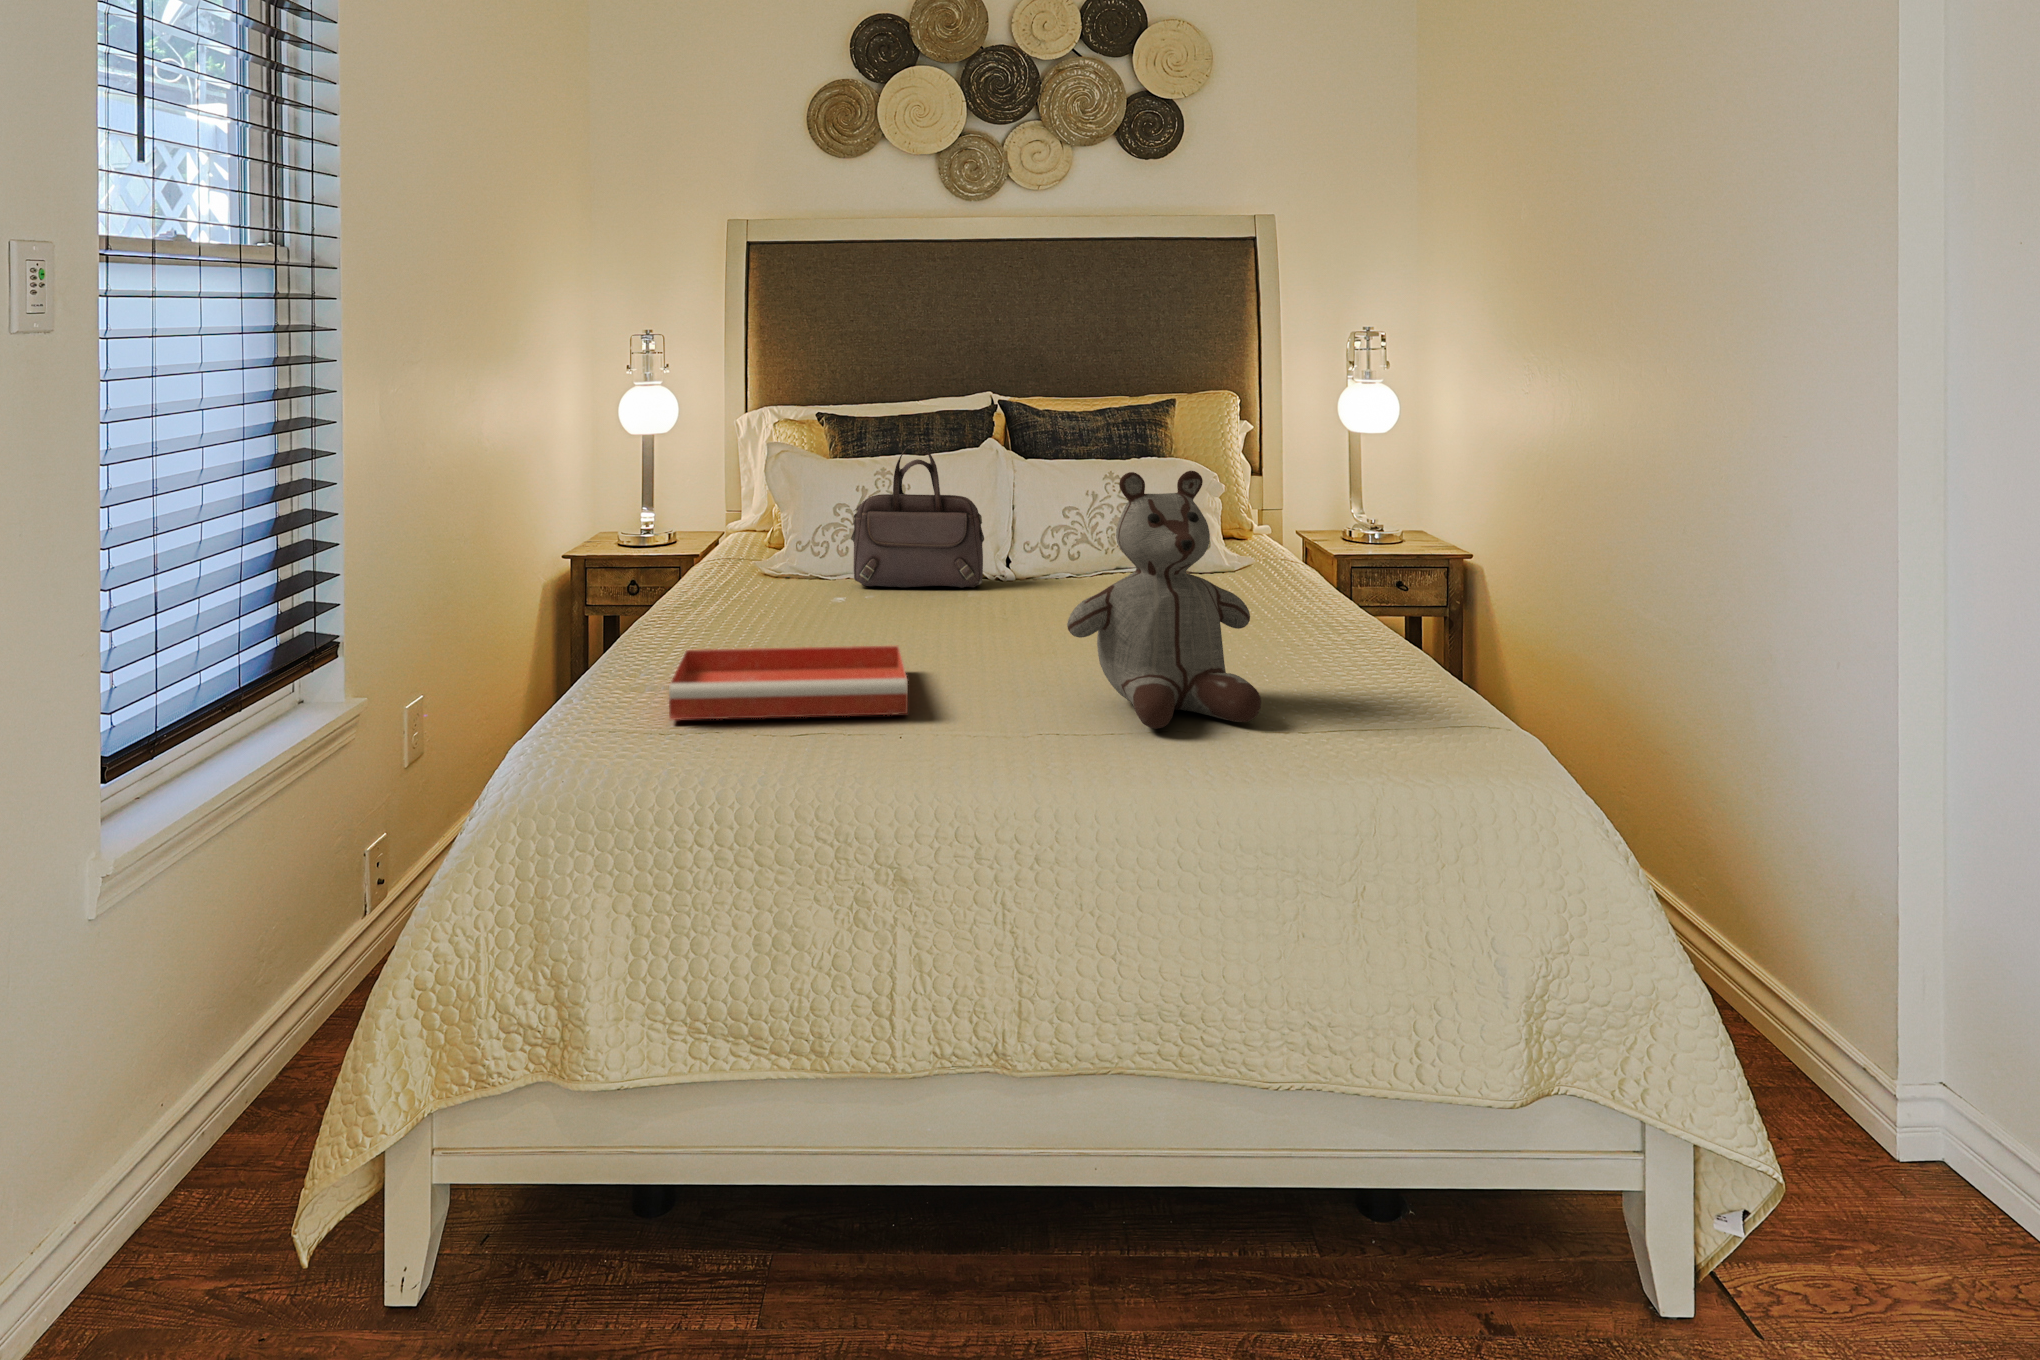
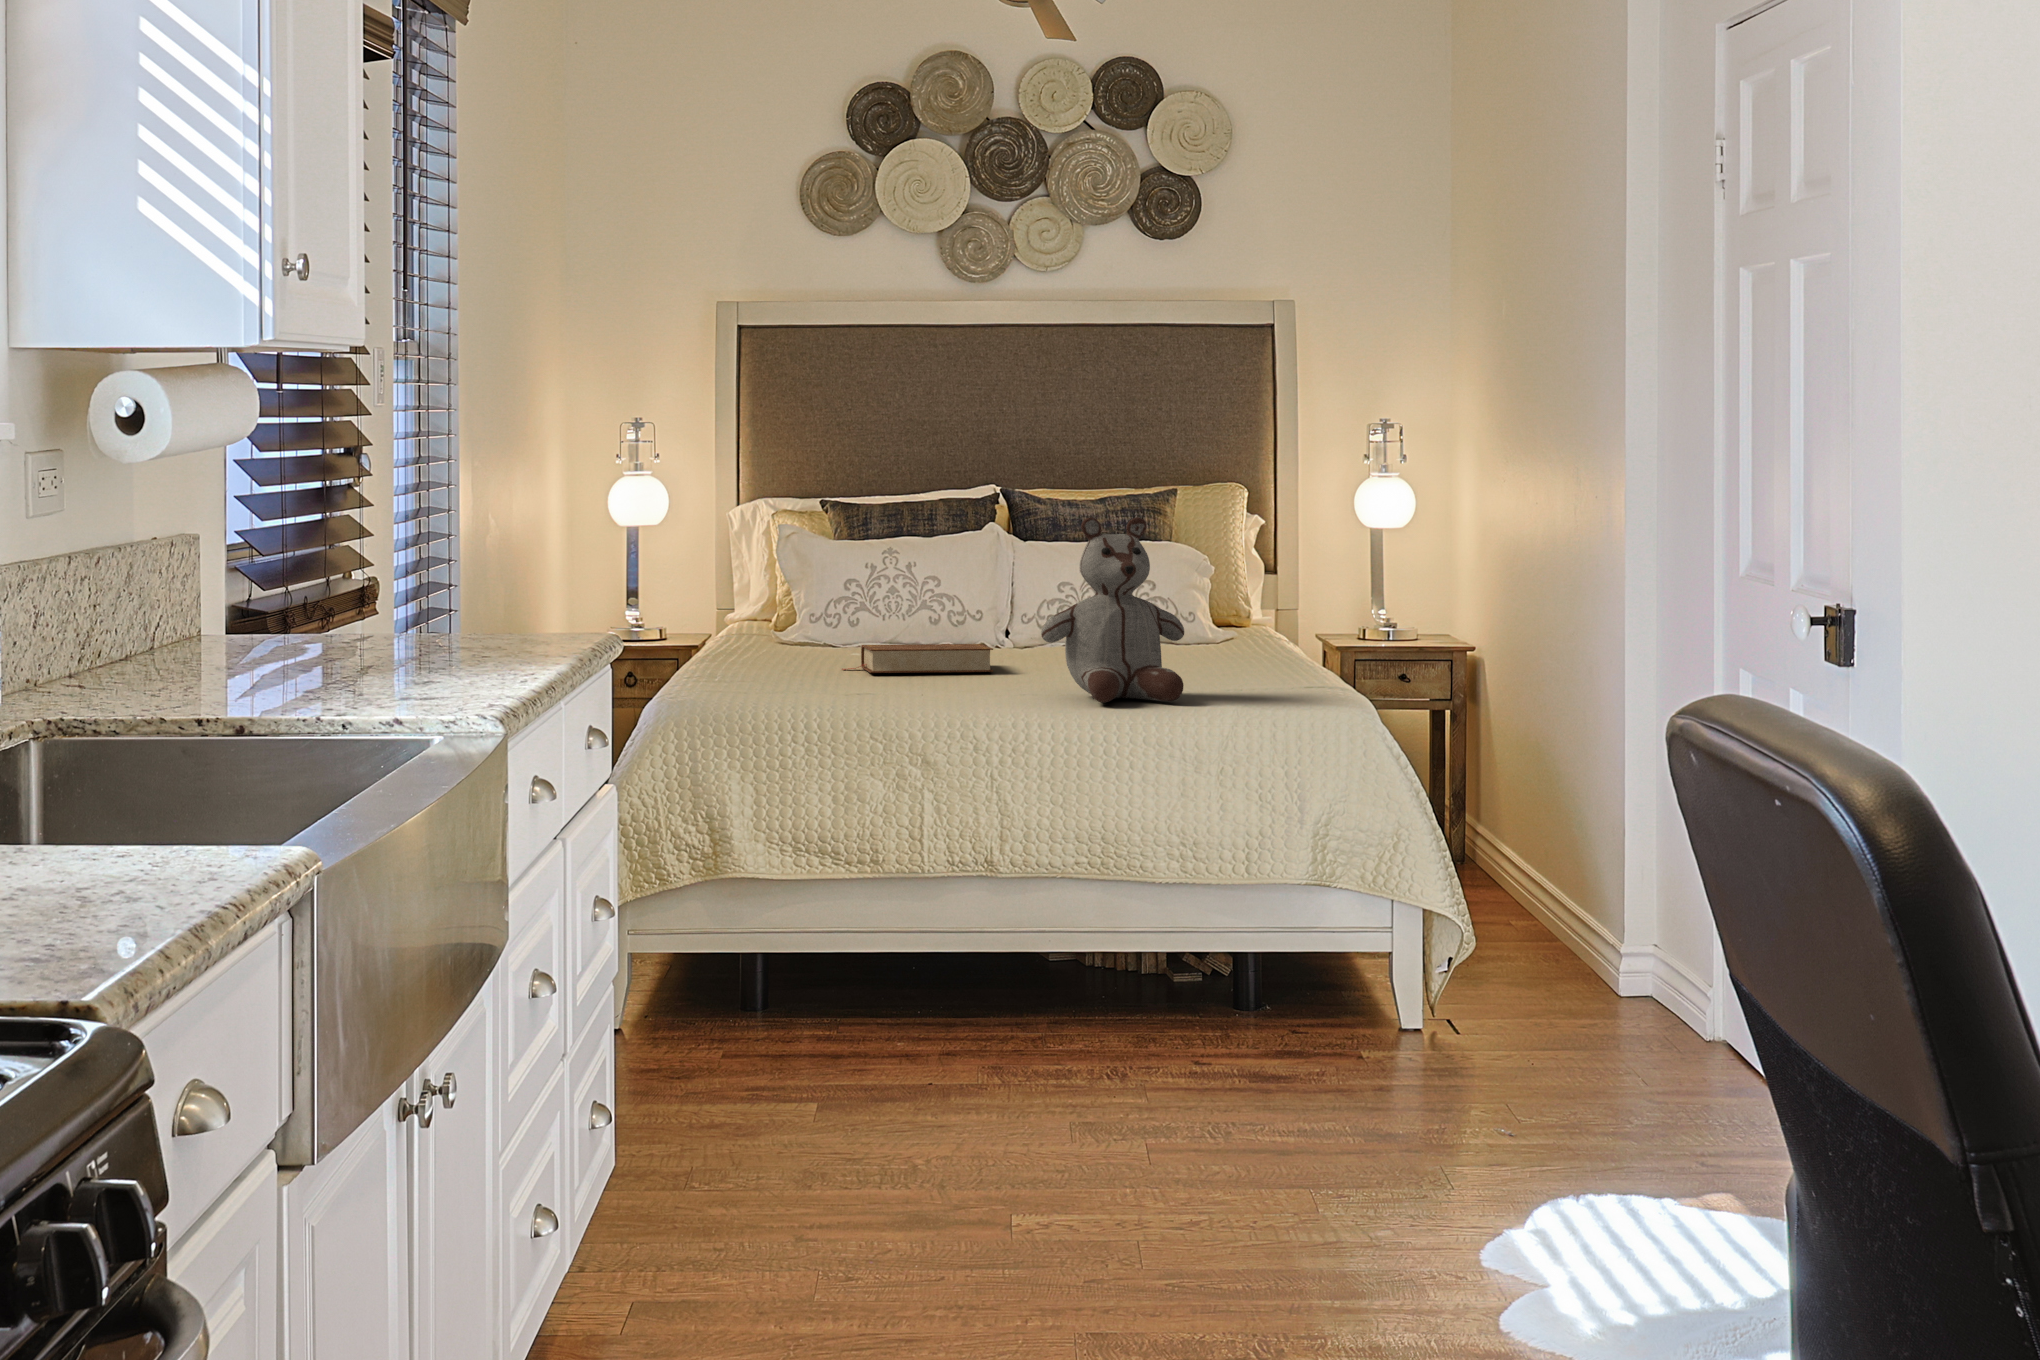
handbag: present [851,444,984,588] -> none [860,518,983,650]
book: none [821,597,999,643] -> present [843,644,993,673]
tray: present [669,646,908,720] -> none [741,664,920,699]

